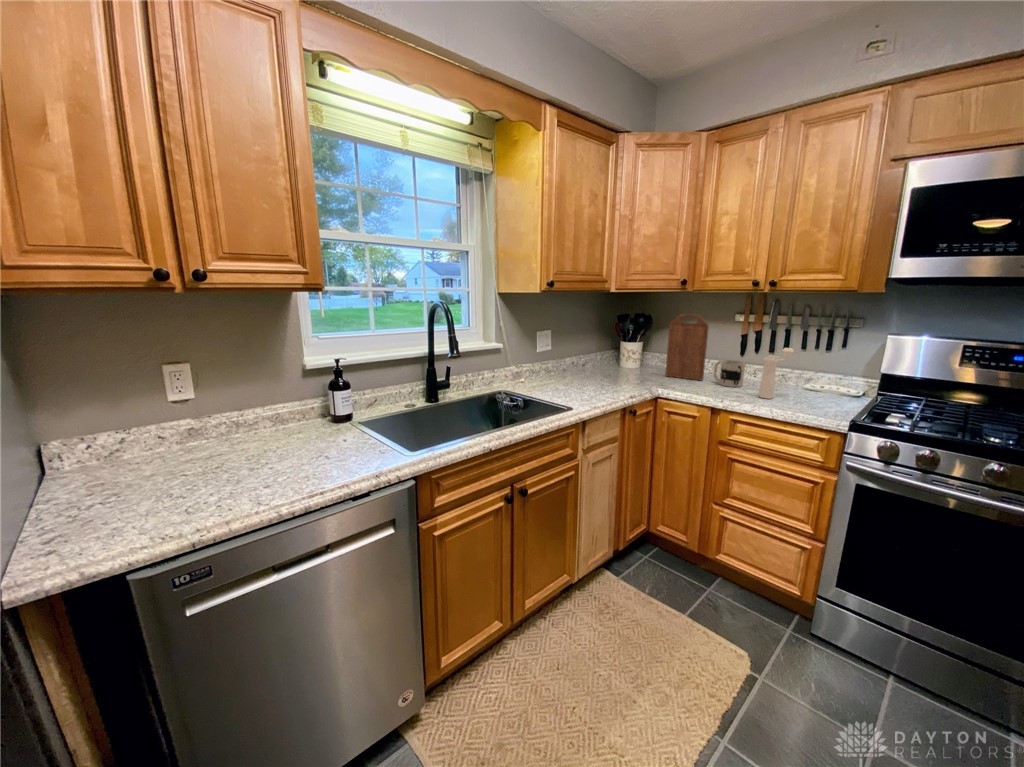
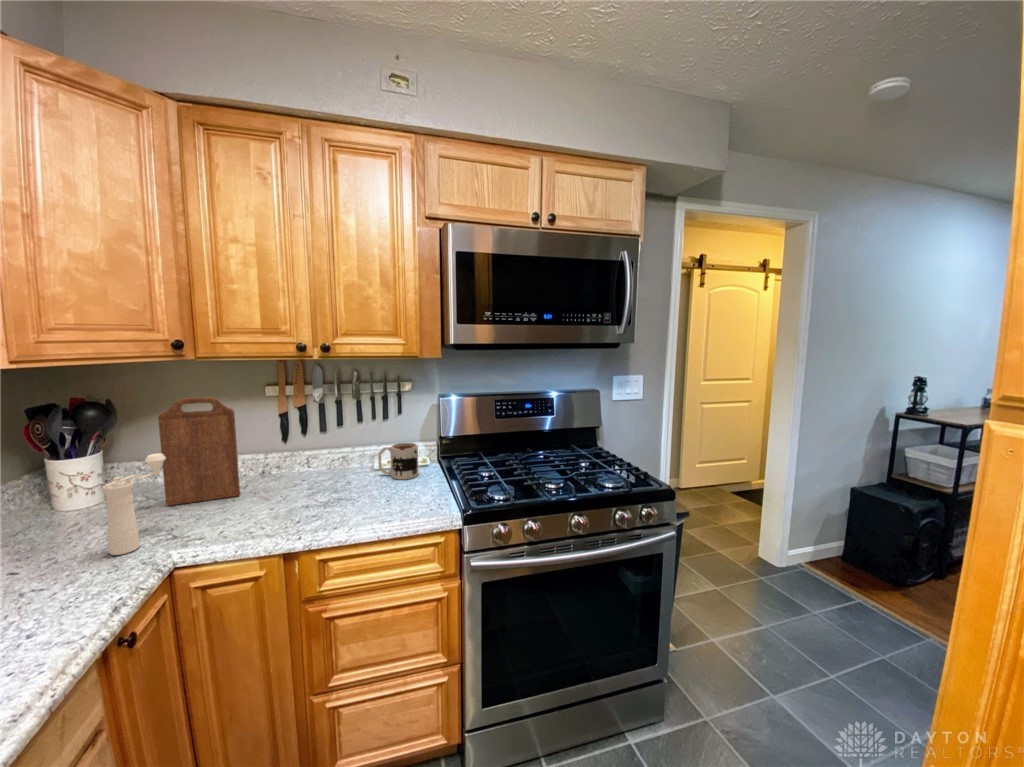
pepper mill: present [759,348,794,399] -> present [102,453,166,555]
mug: present [714,360,745,387] -> present [378,443,418,479]

